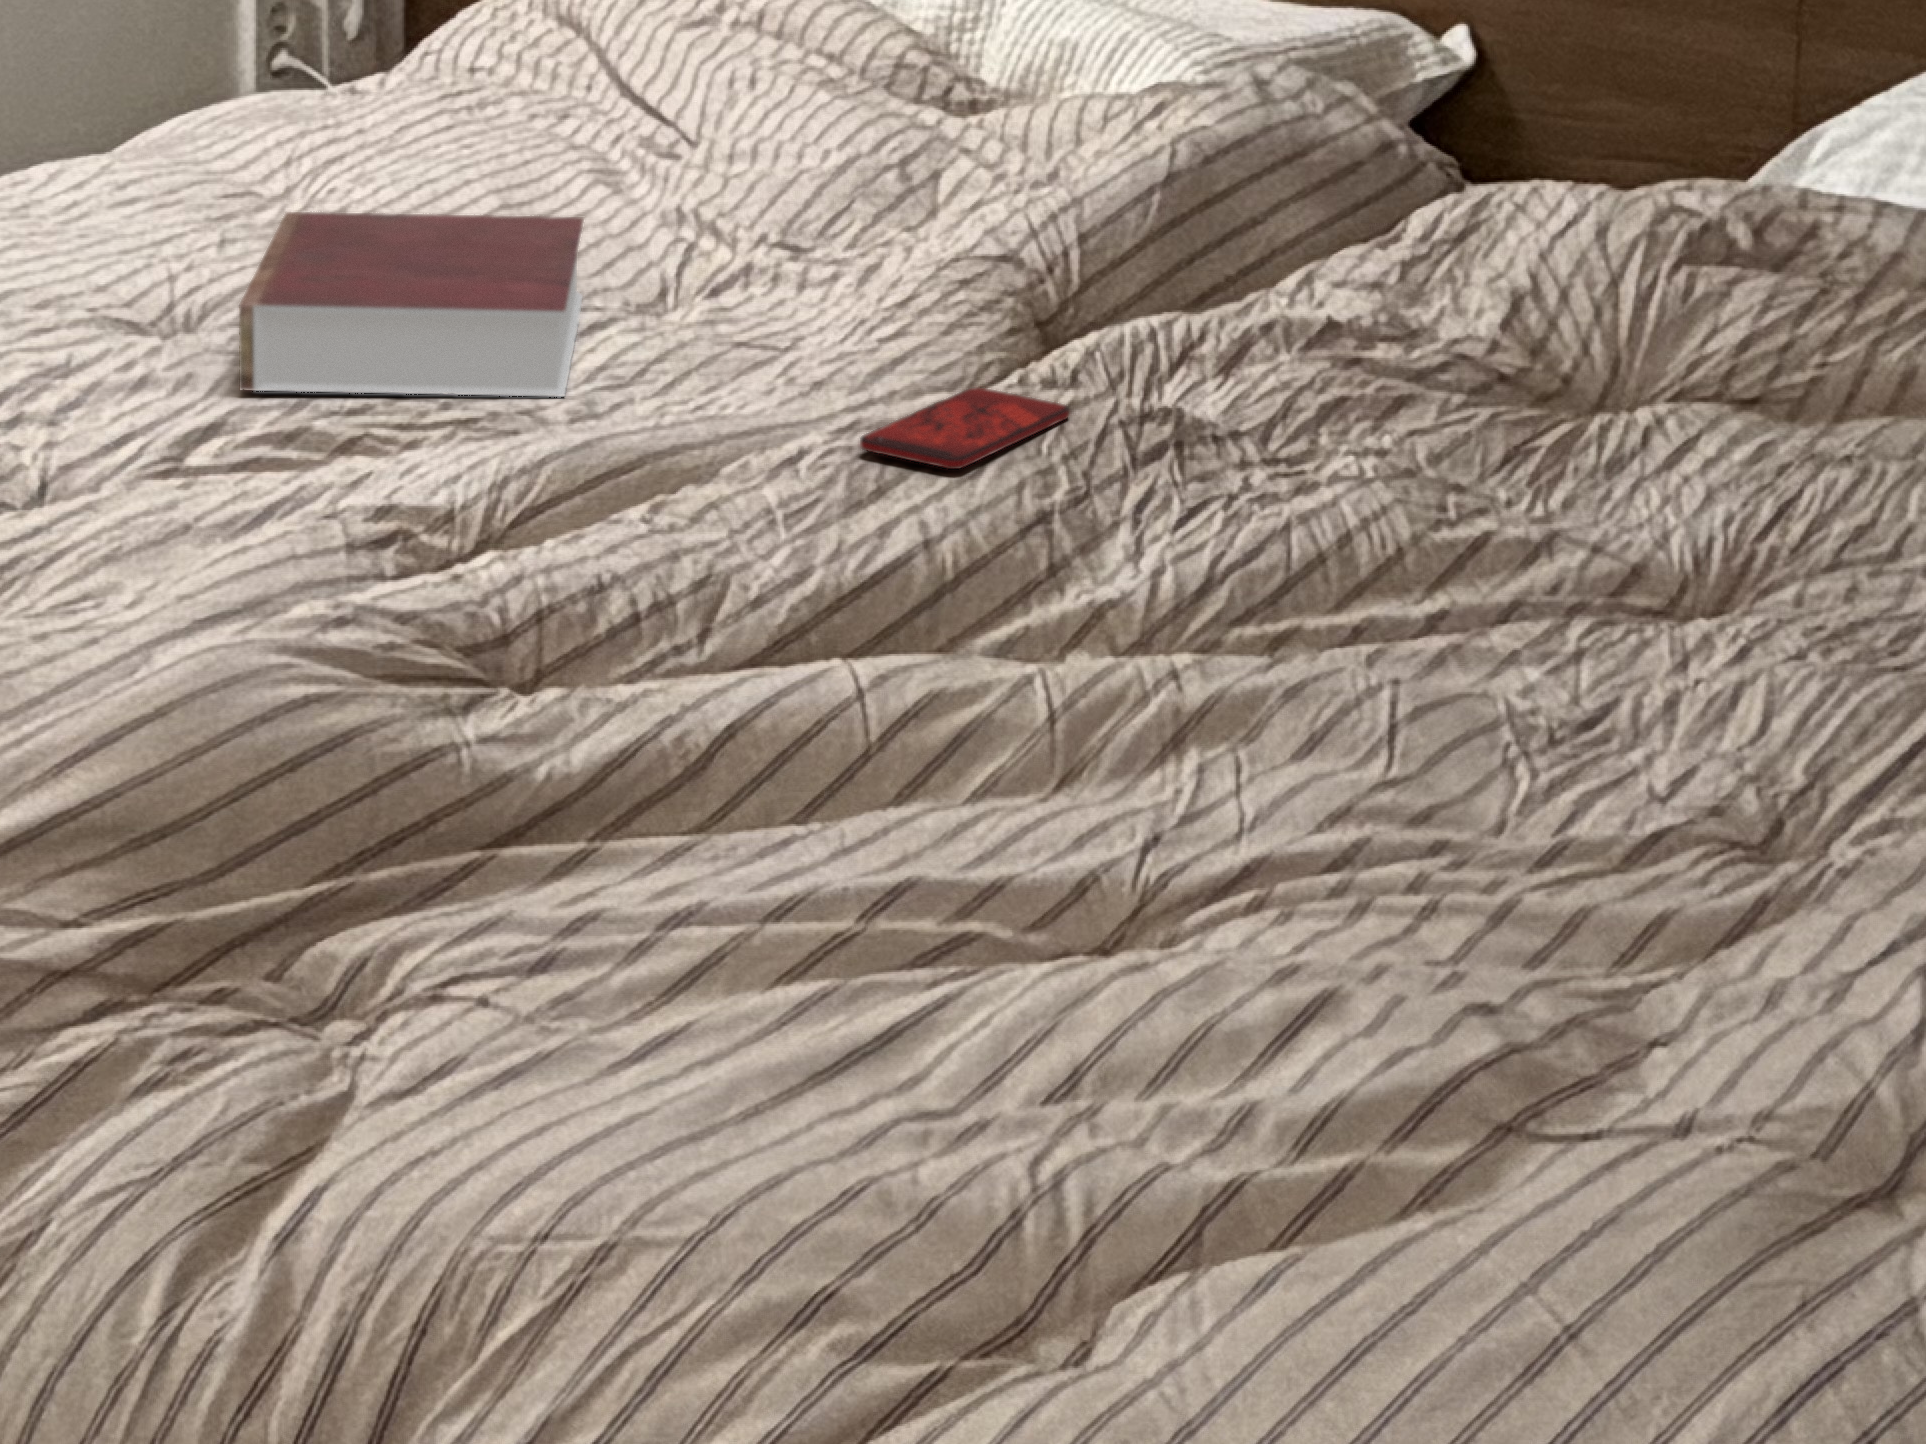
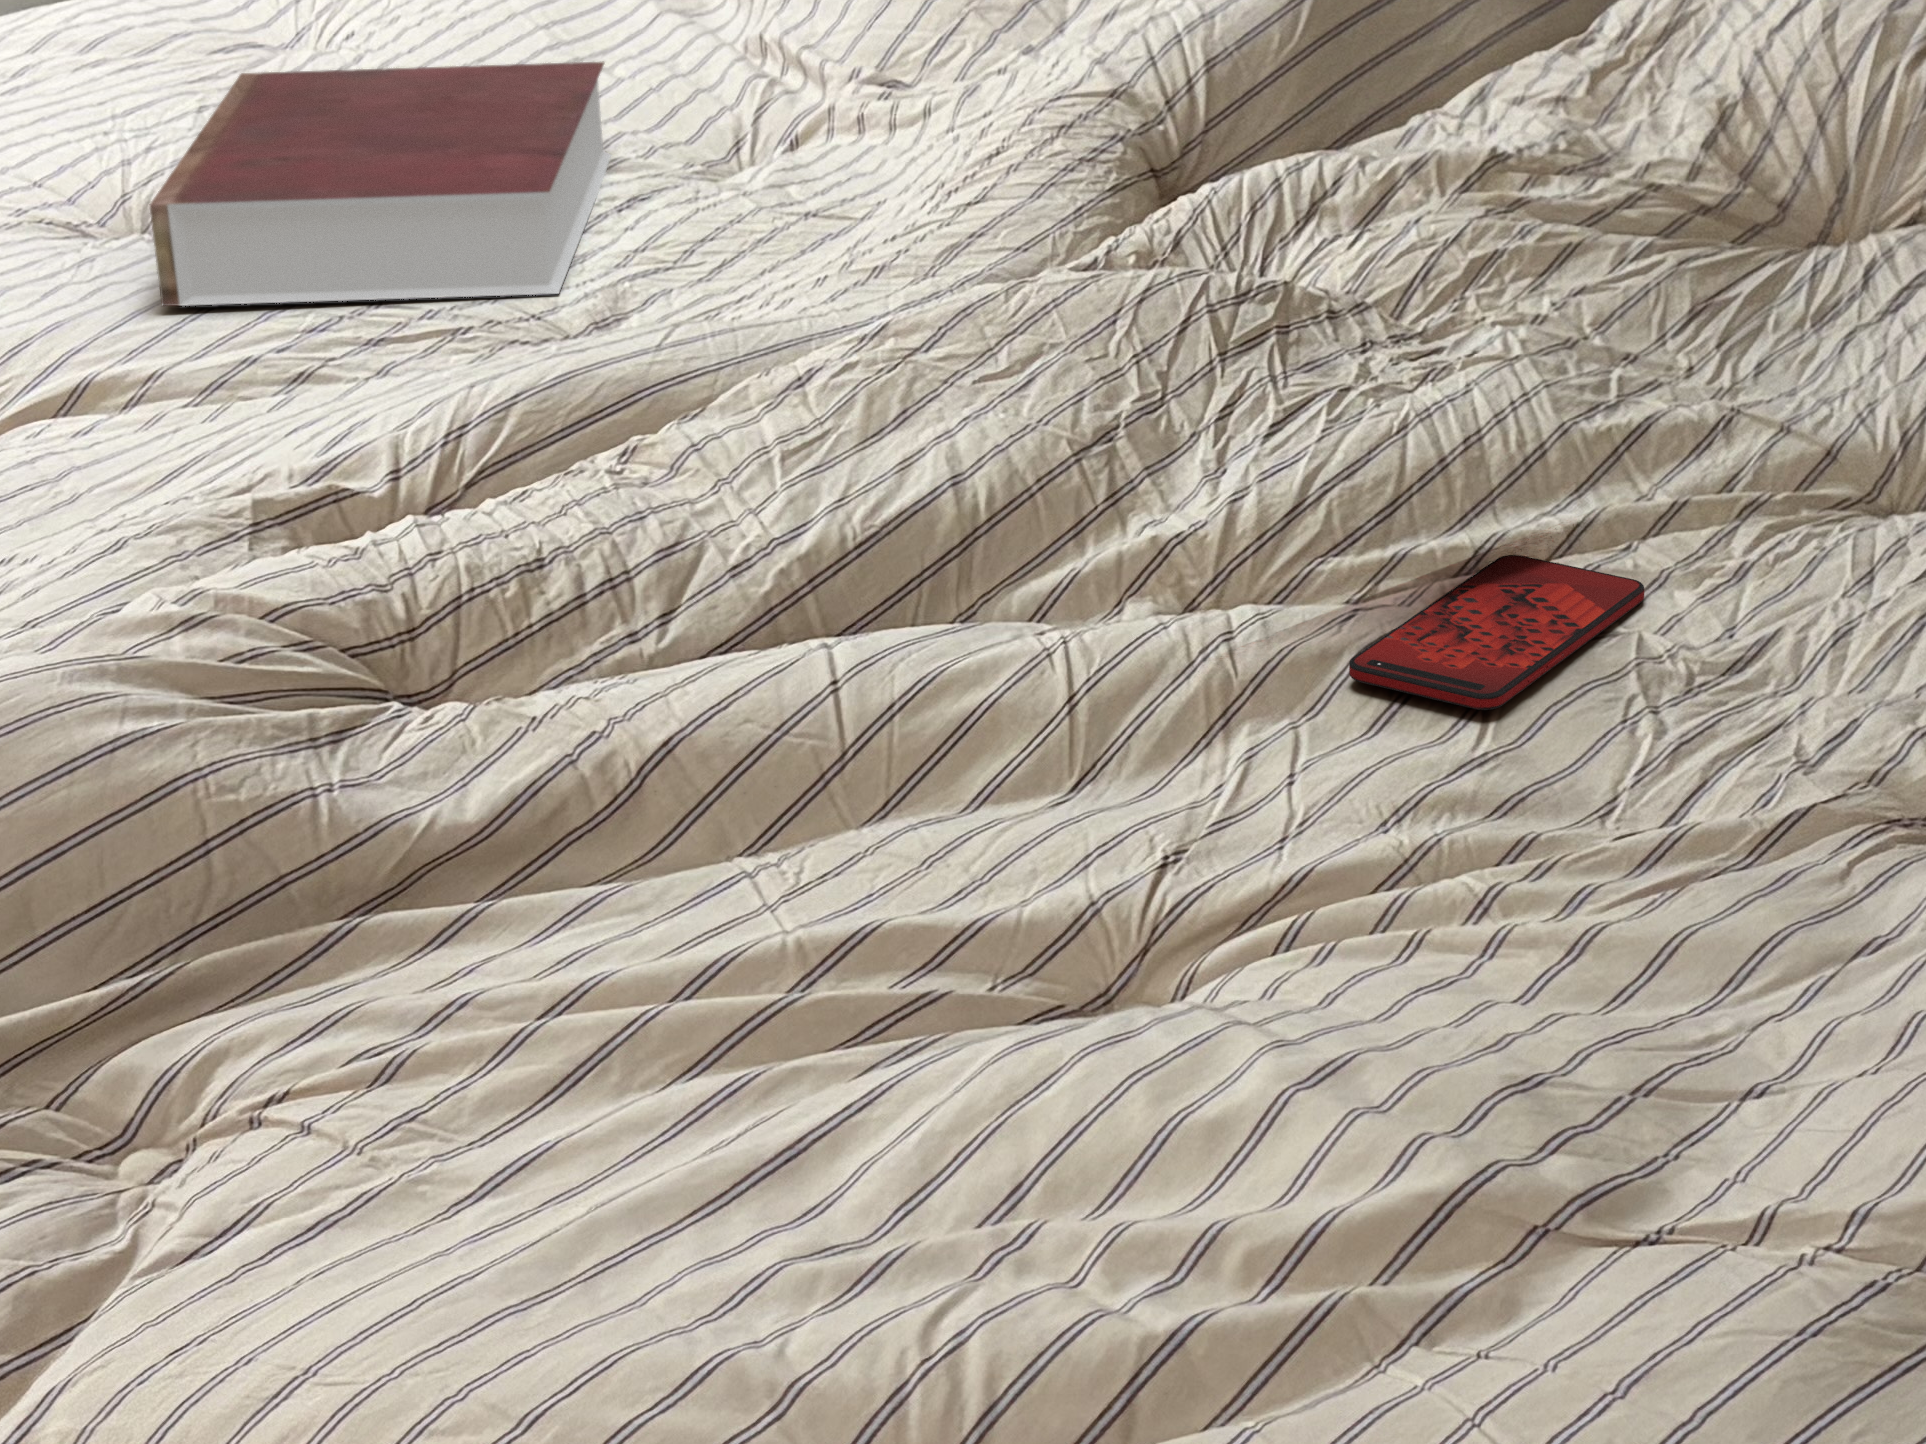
smartphone: present [860,387,1069,469] -> present [1349,555,1644,710]

